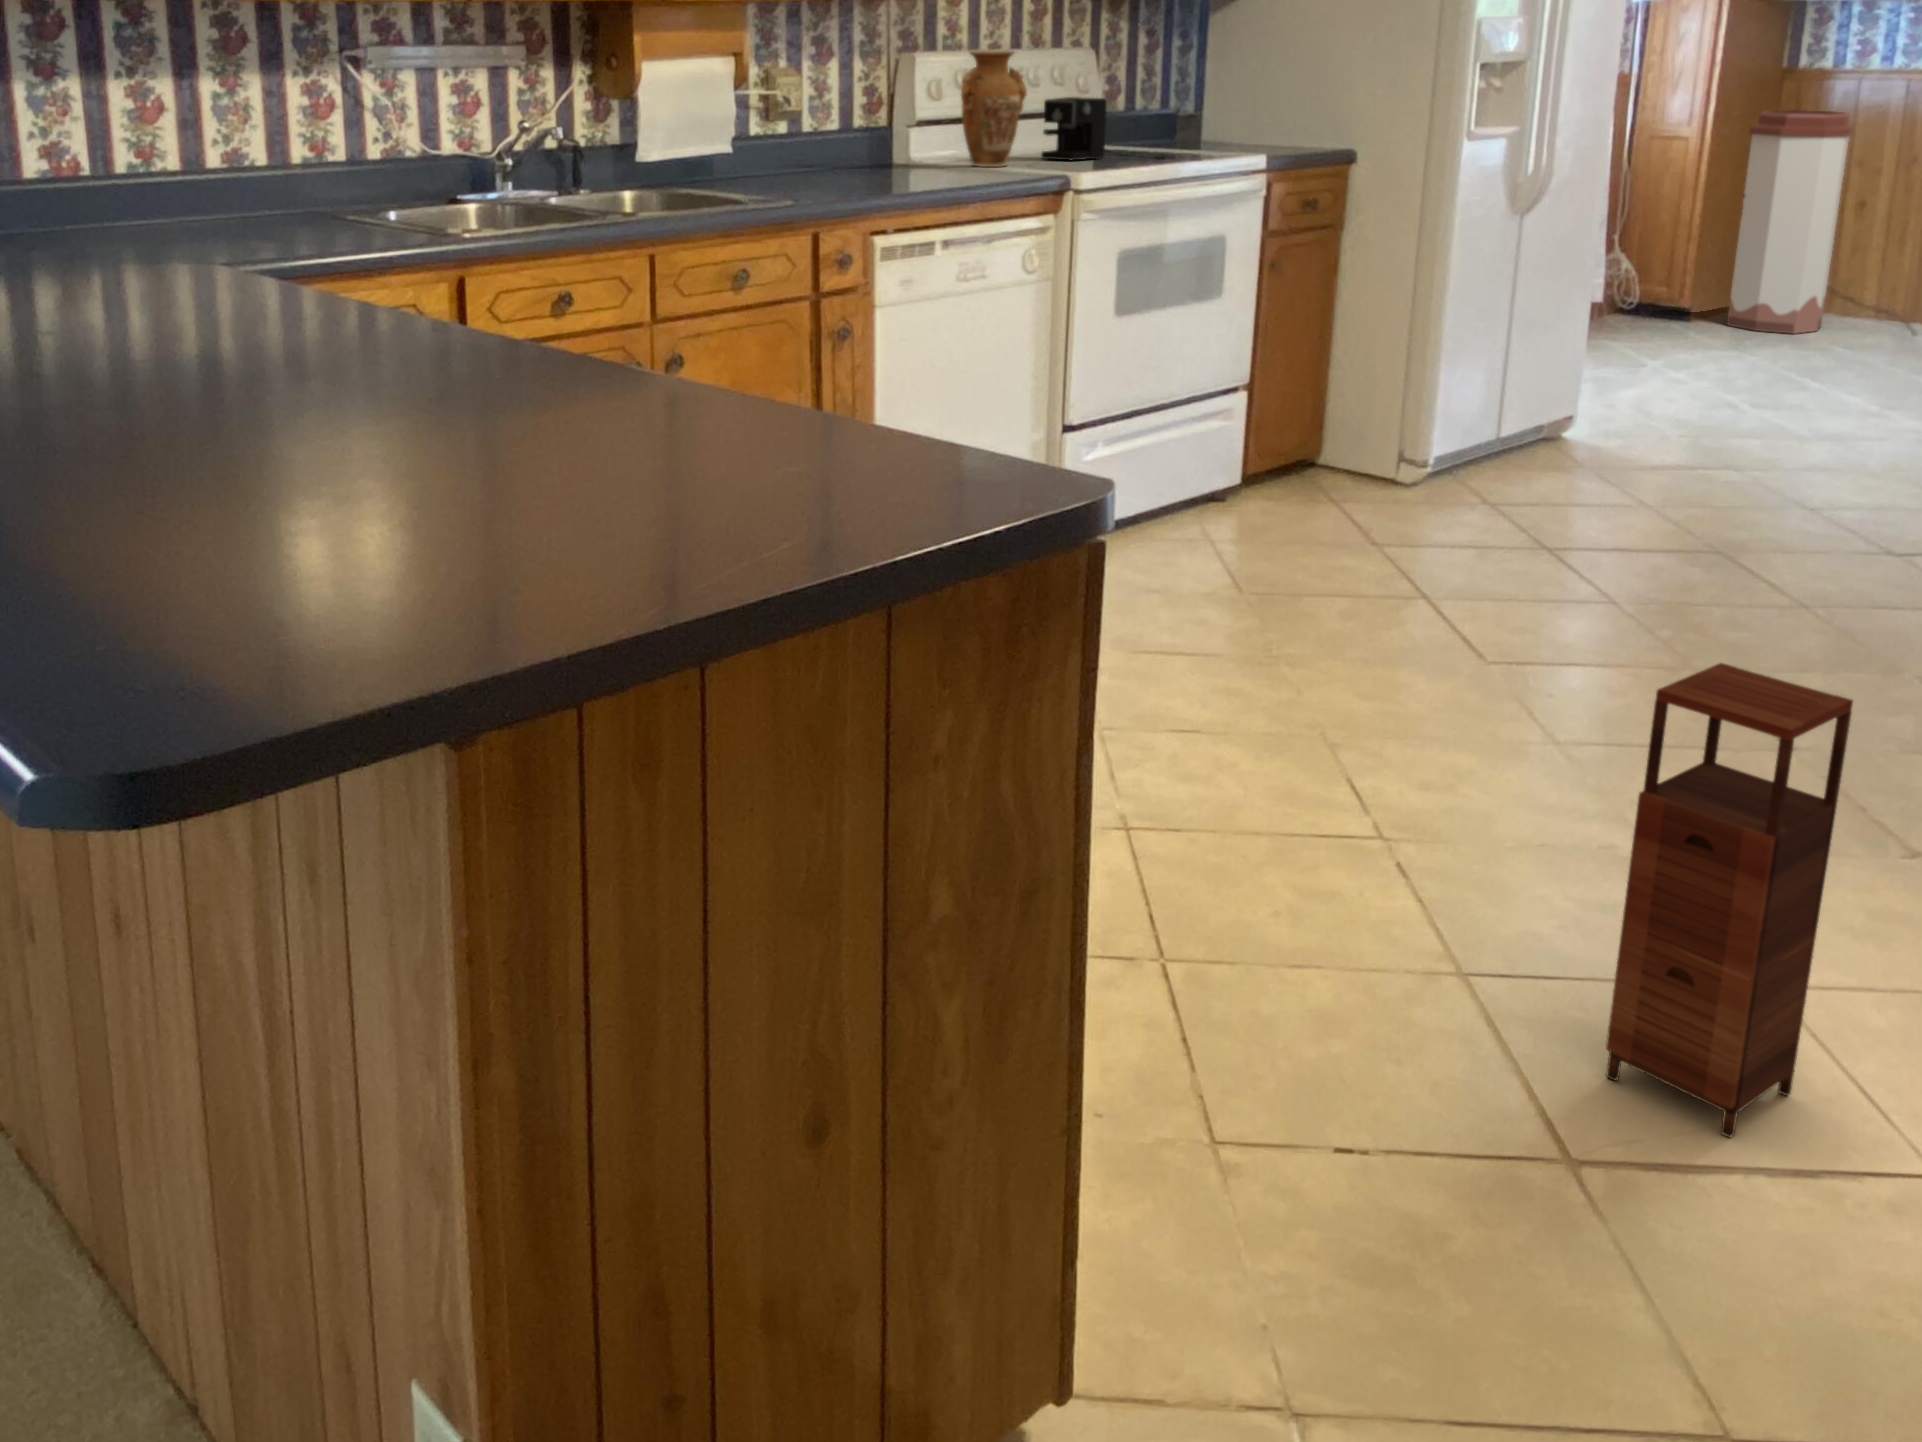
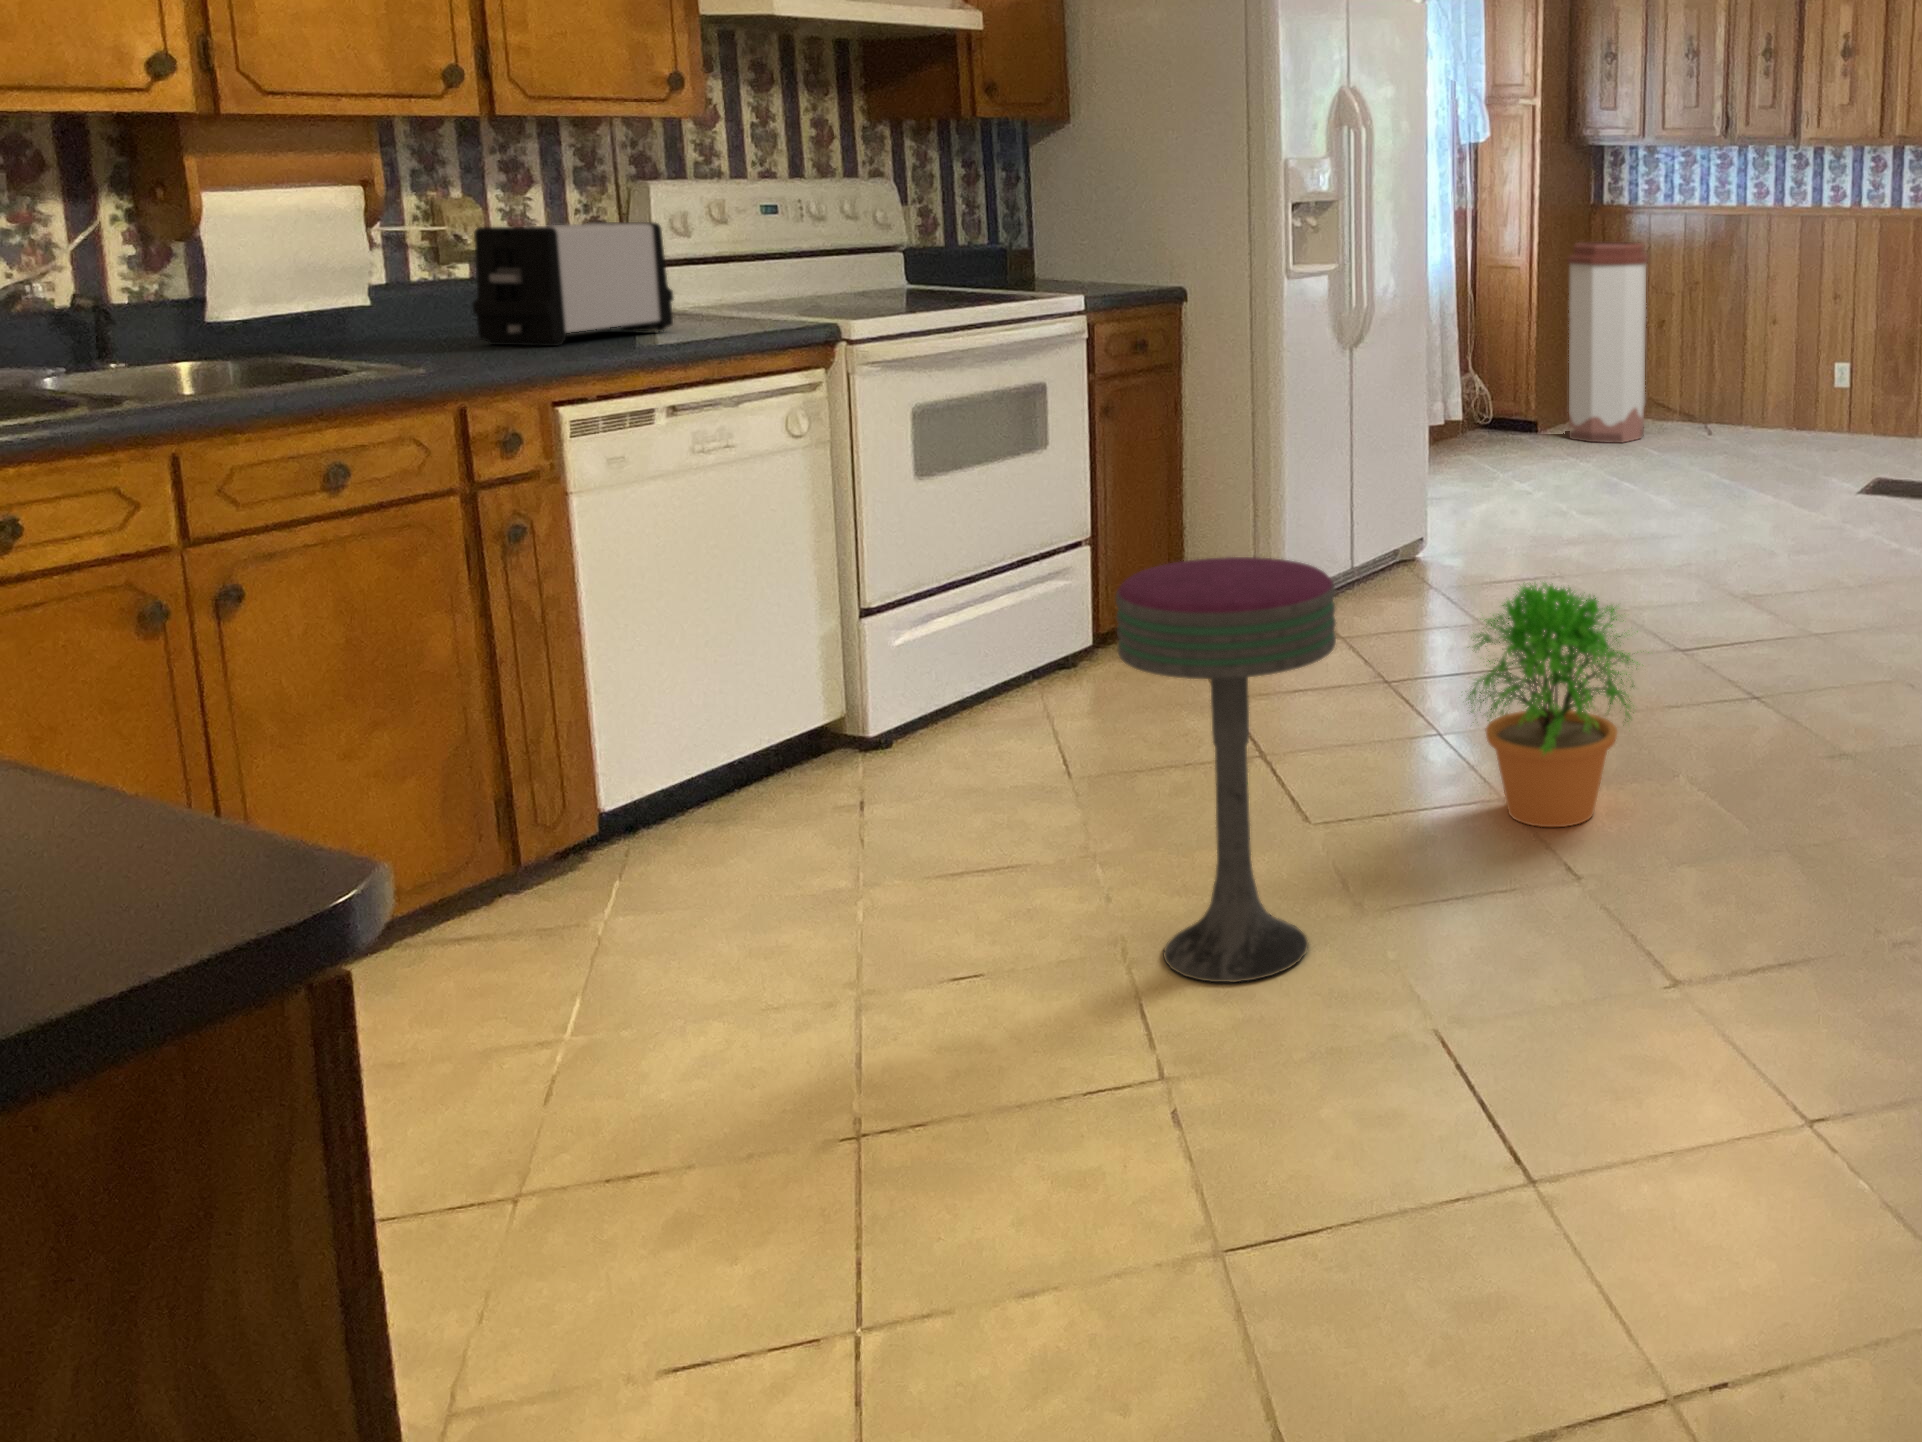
vase: present [961,50,1027,167] -> none [709,181,796,315]
toaster: none [807,87,944,189] -> present [473,222,674,346]
coffee maker: present [1041,97,1166,160] -> none [826,235,974,305]
bar stool: none [1336,405,1548,779] -> present [1116,557,1336,982]
potted plant: none [1637,457,1864,702] -> present [1466,583,1649,827]
storage cabinet: present [1606,663,1853,1137] -> none [1398,836,1601,1395]

